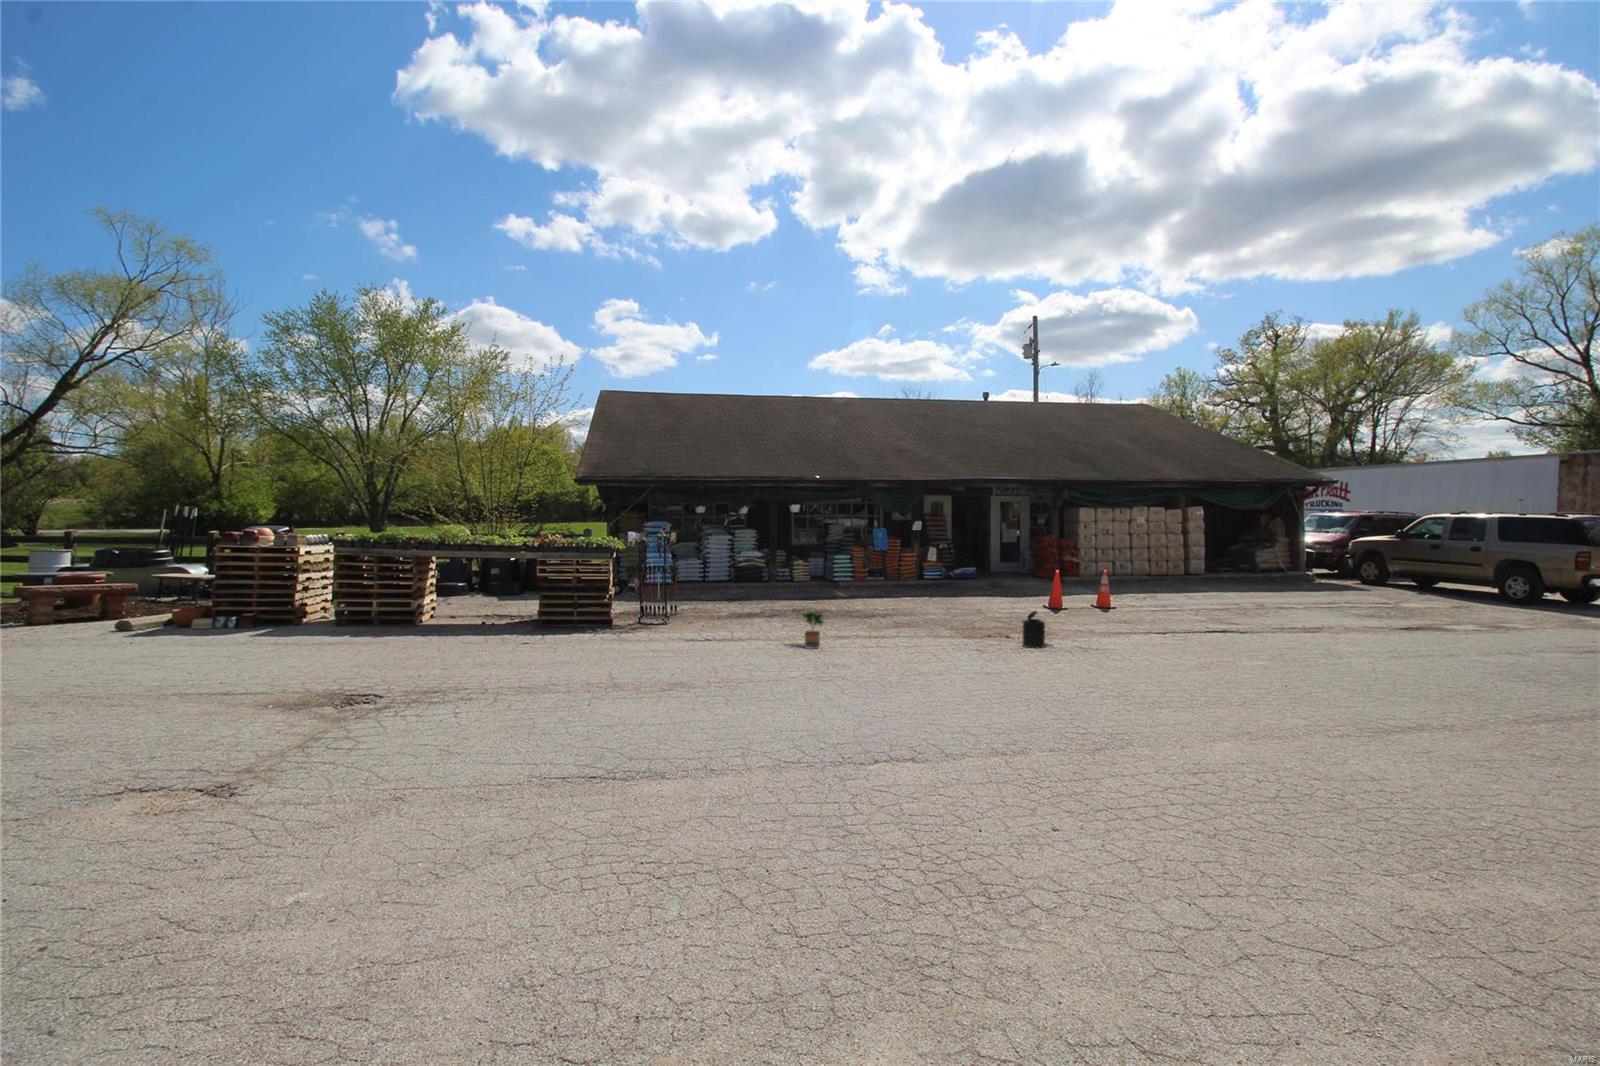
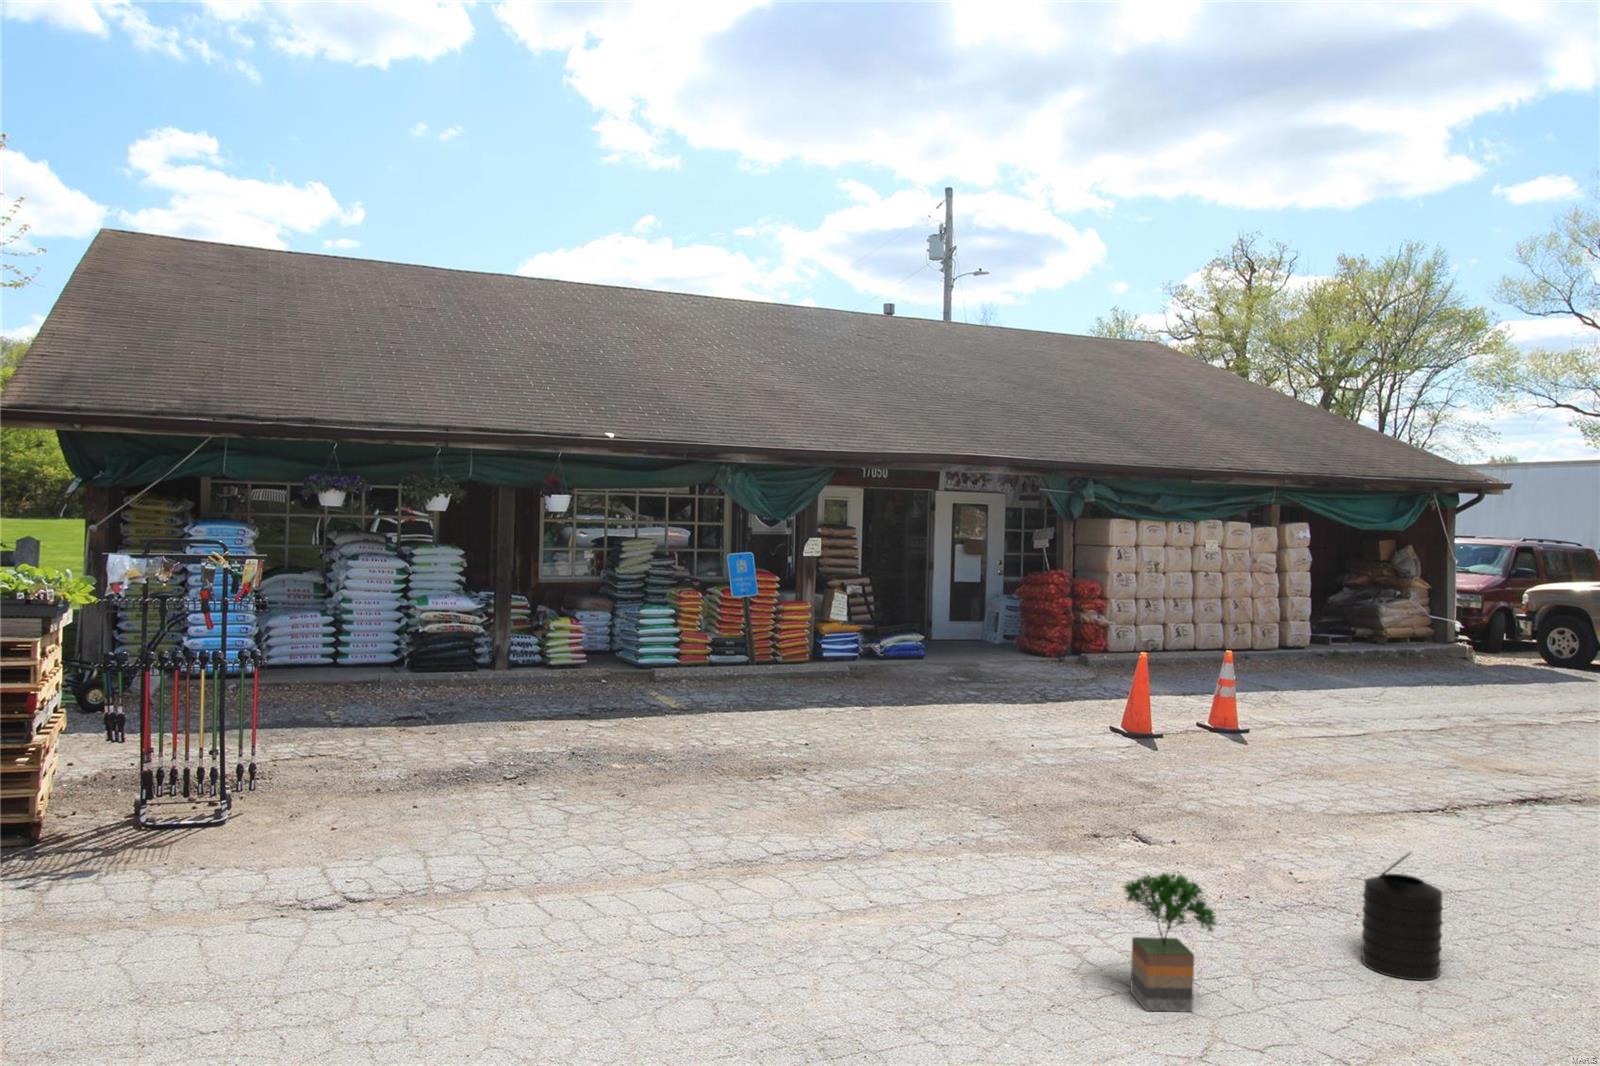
potted tree: present [803,612,824,649] -> present [1123,873,1216,1012]

